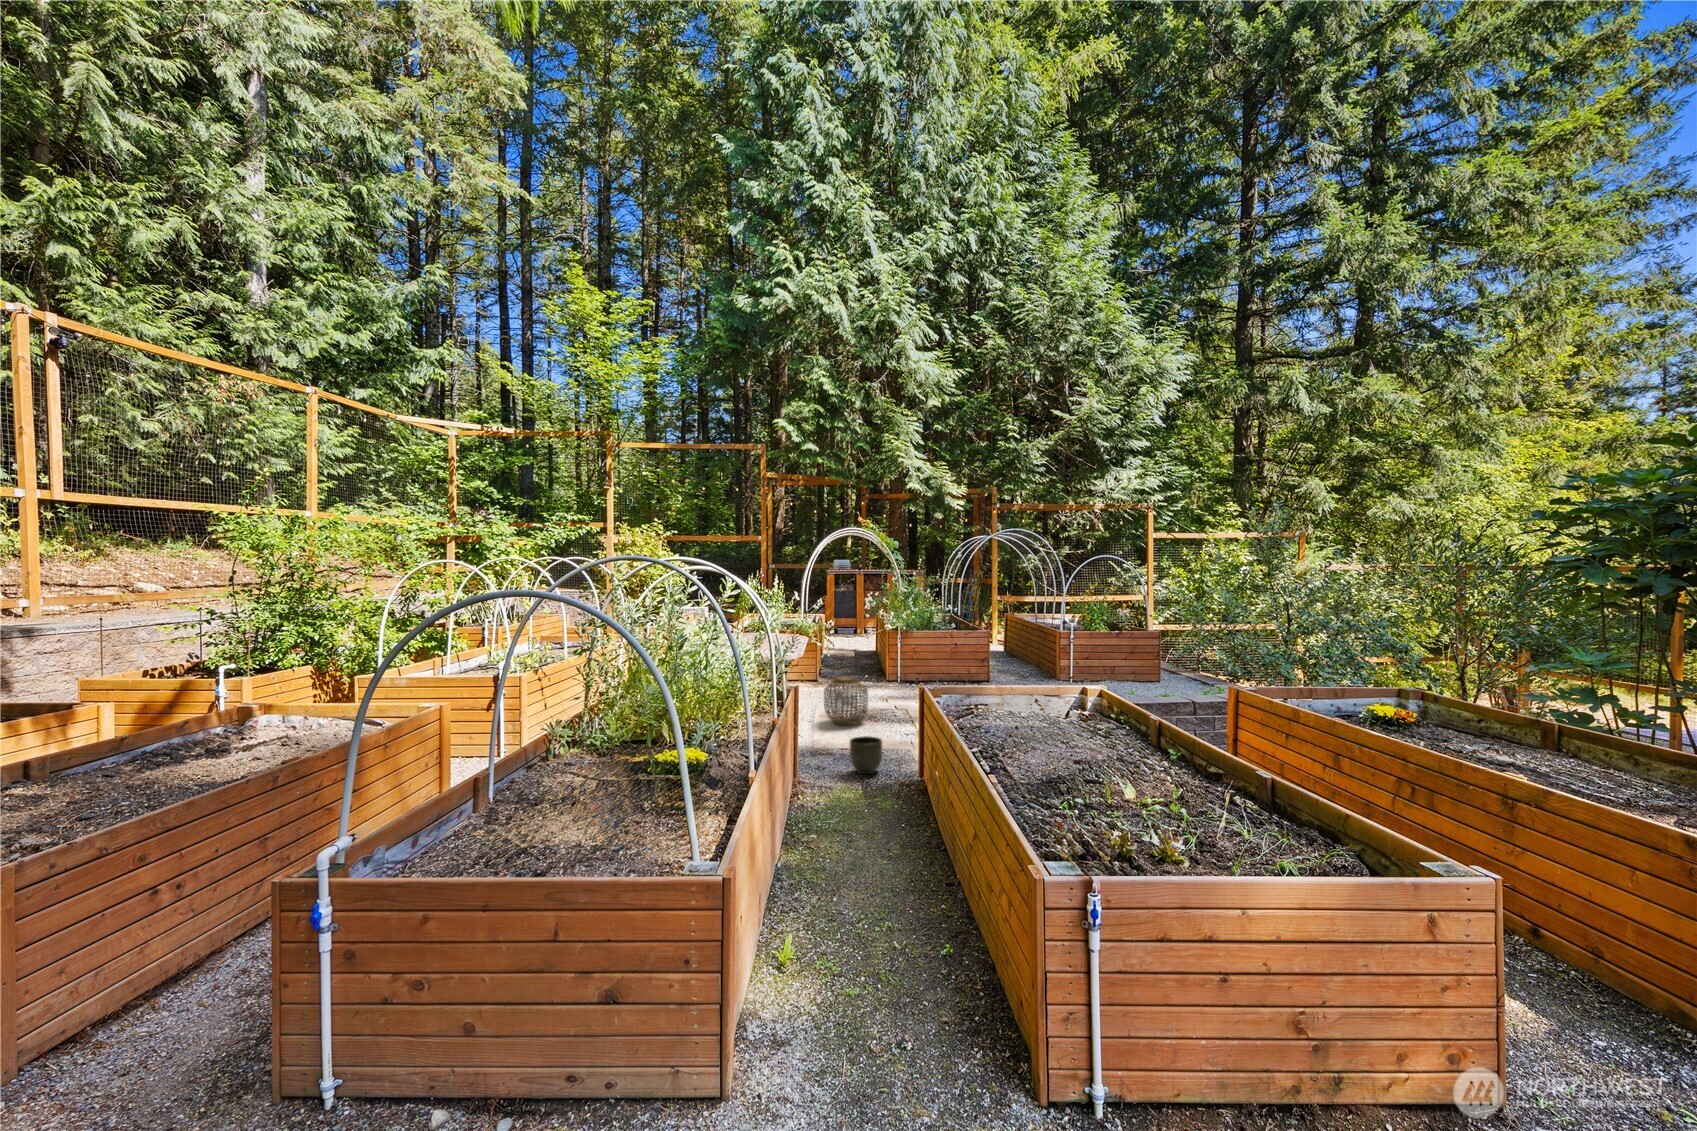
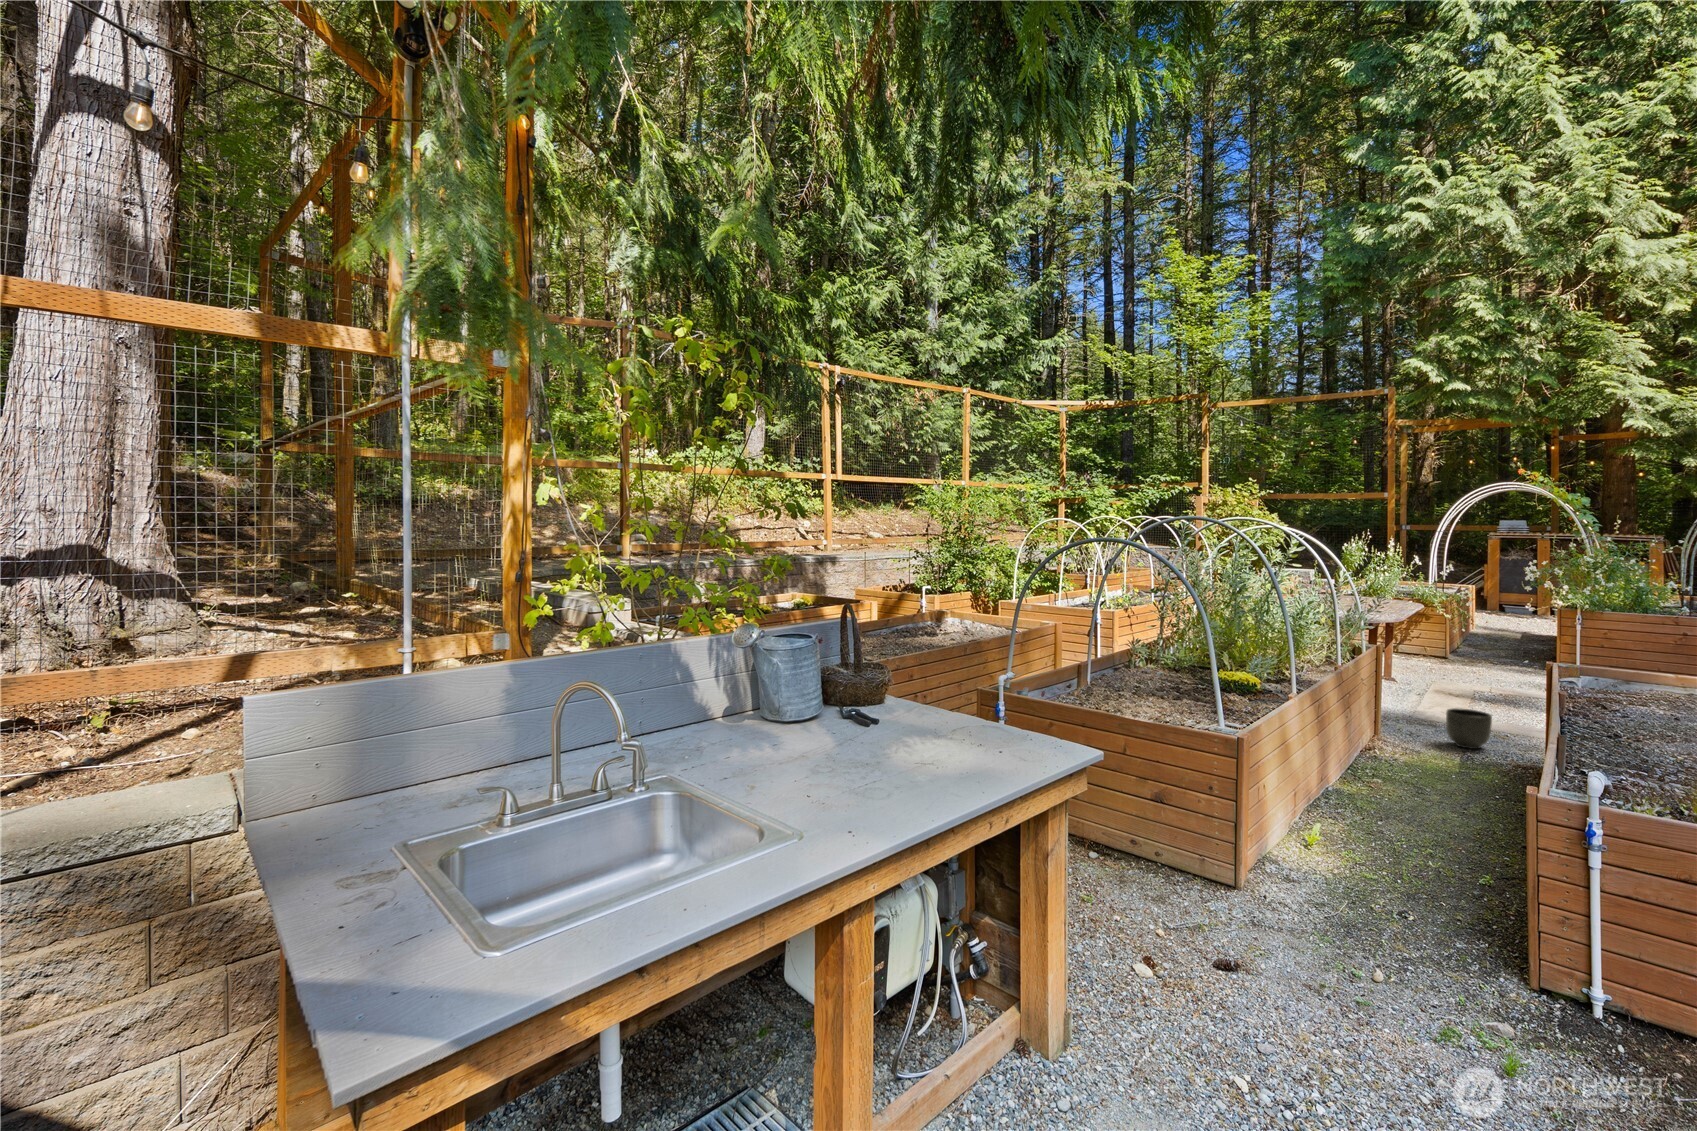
woven basket: present [824,676,868,726] -> none [1429,648,1493,703]

